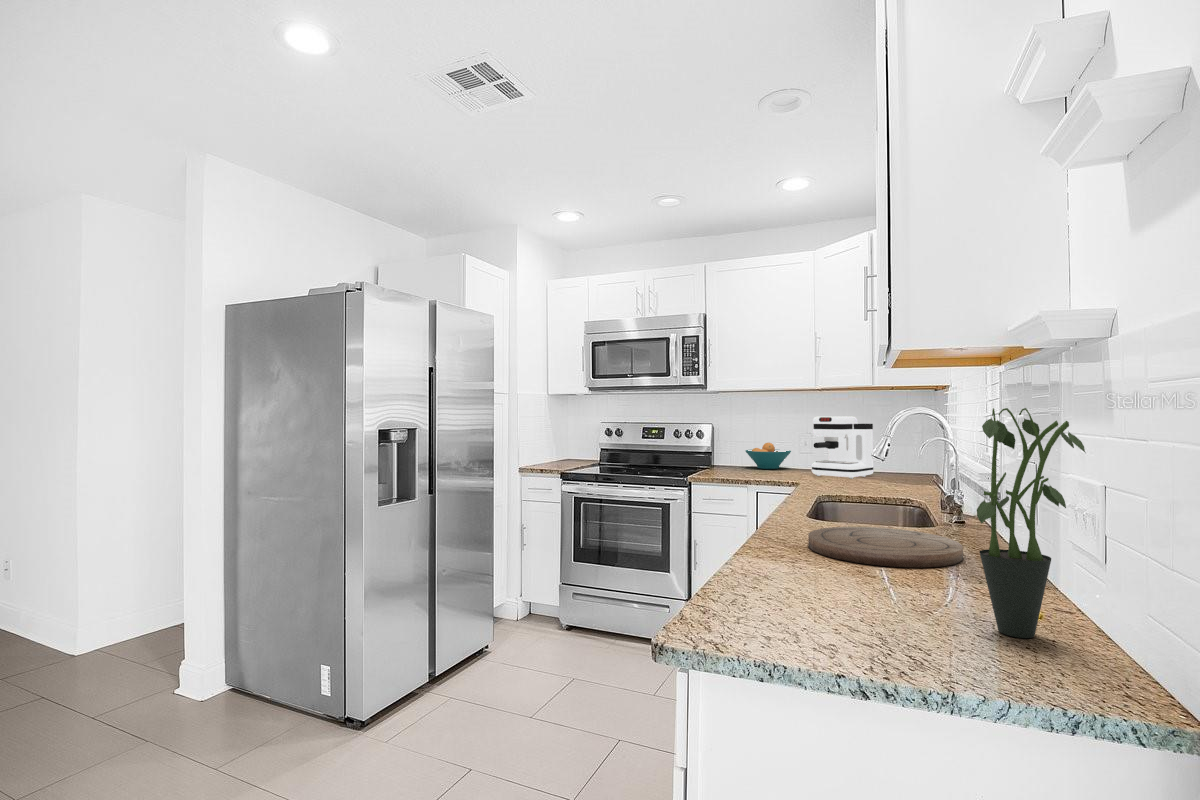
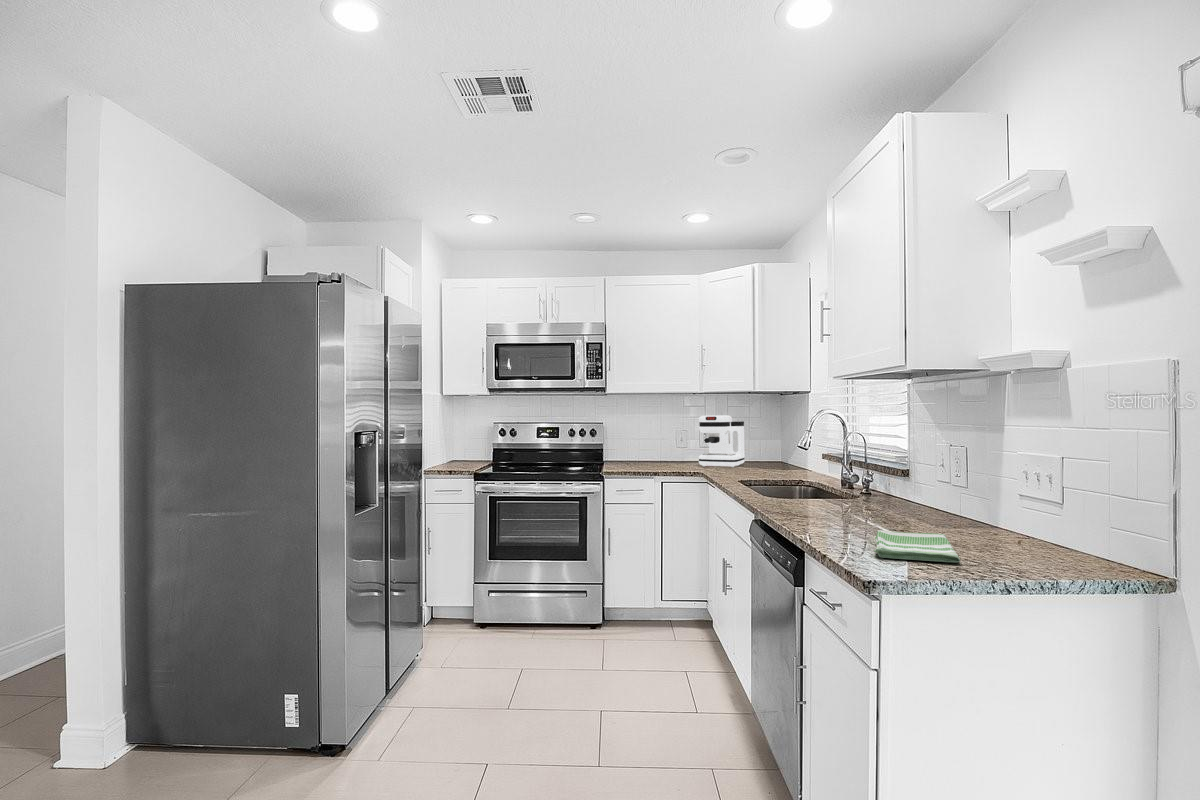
potted plant: present [977,408,1085,638] -> none [1005,409,1079,553]
fruit bowl: present [746,443,791,469] -> none [631,439,671,463]
cutting board: present [808,526,963,568] -> none [810,499,923,523]
dish towel: none [748,575,899,636] -> present [874,530,960,562]

